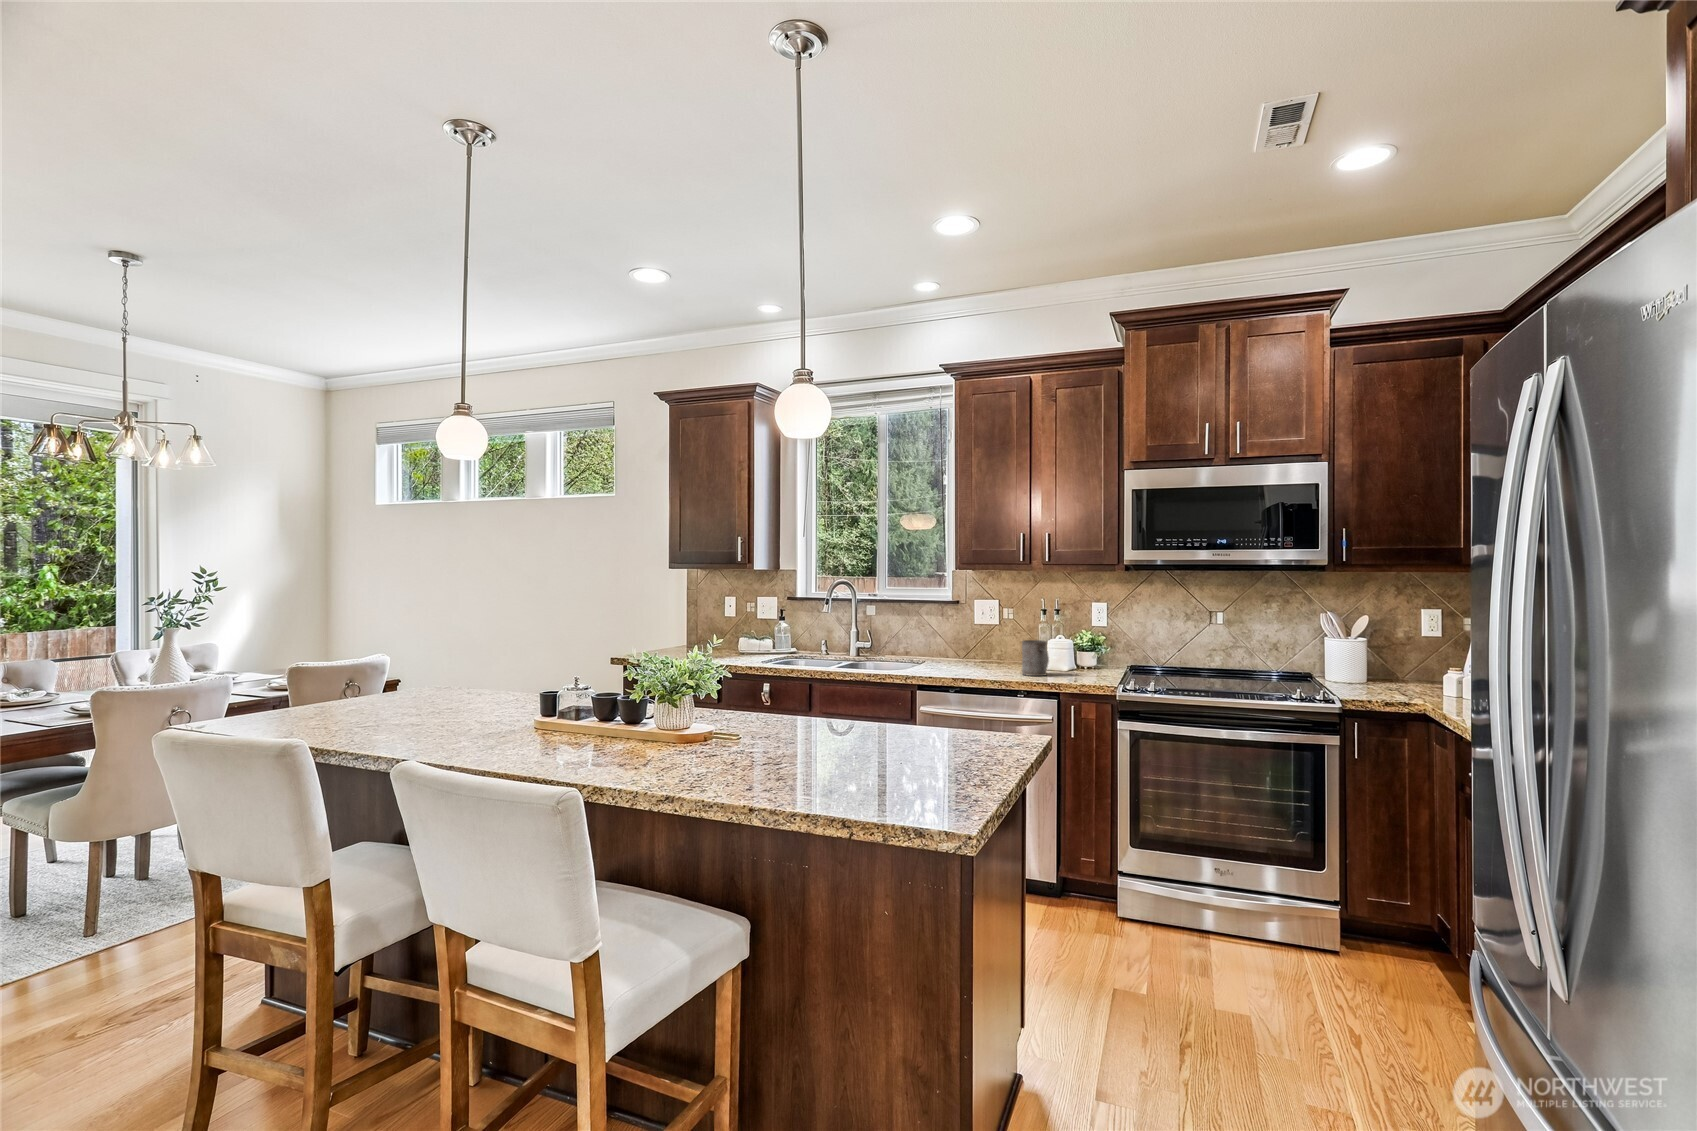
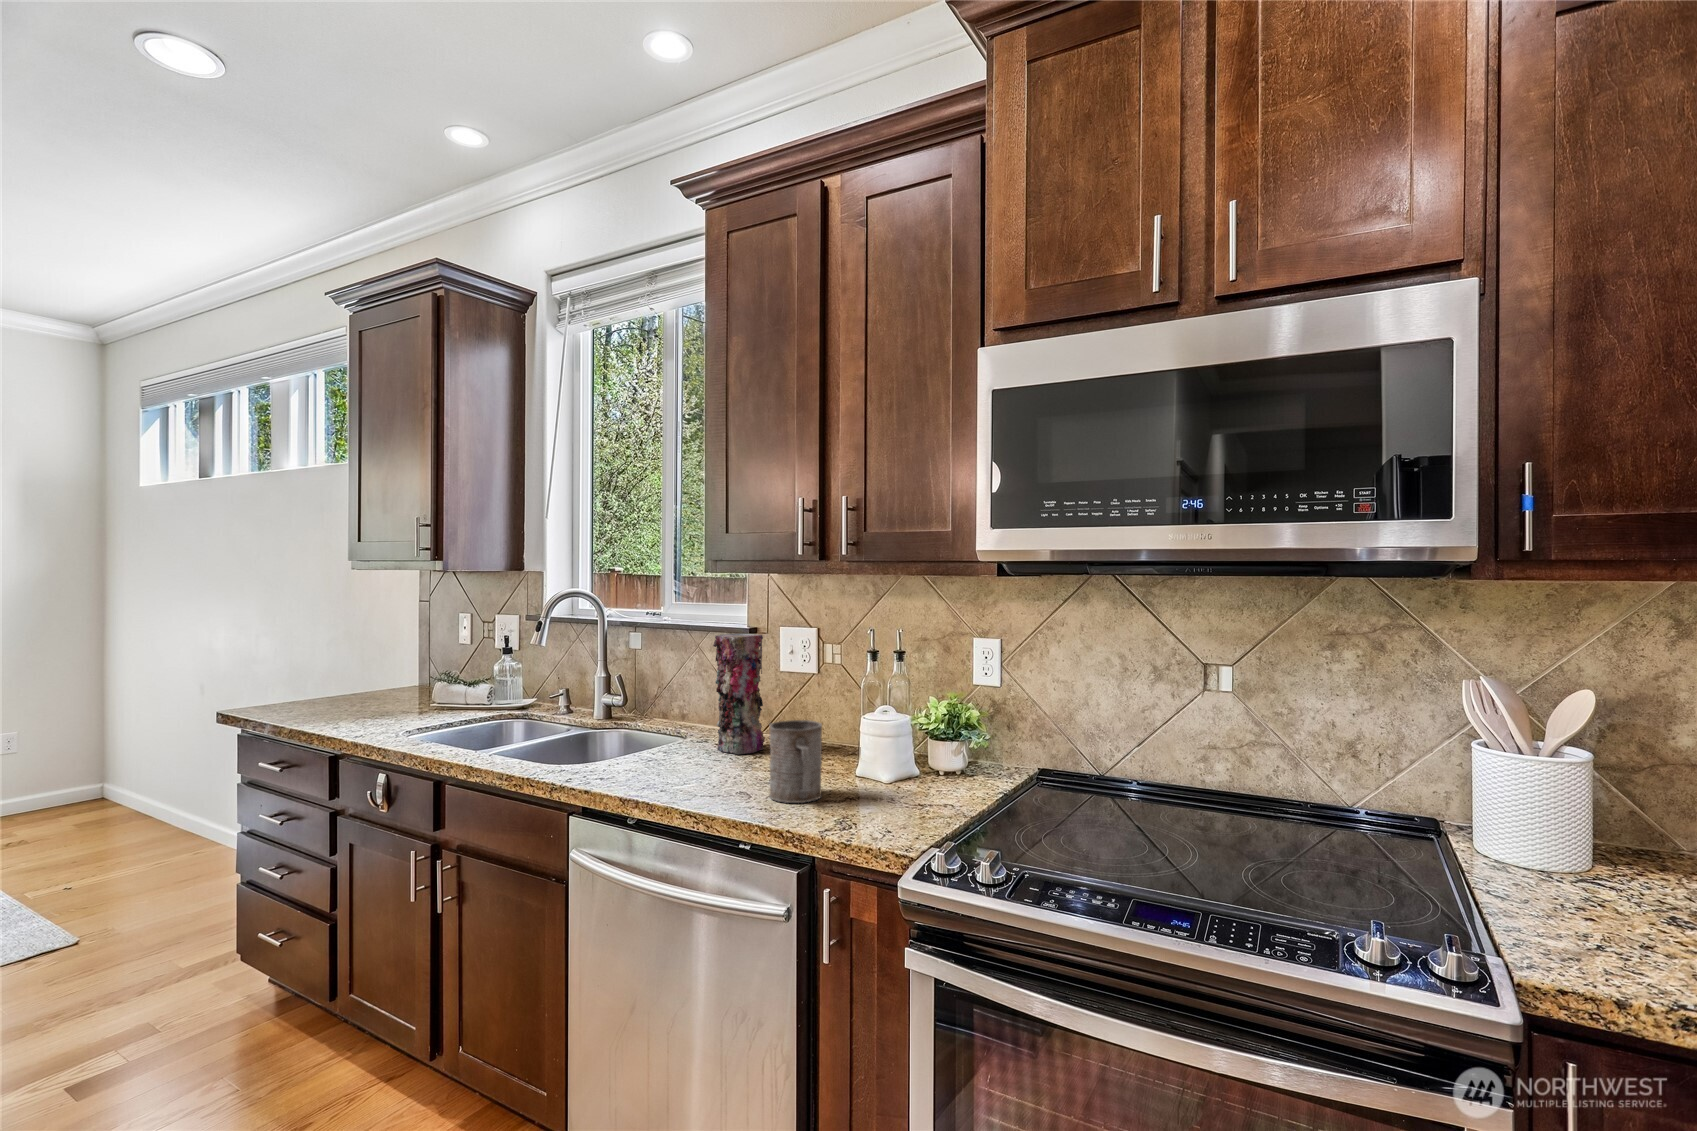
vase: none [956,603,981,664] -> present [713,634,765,754]

